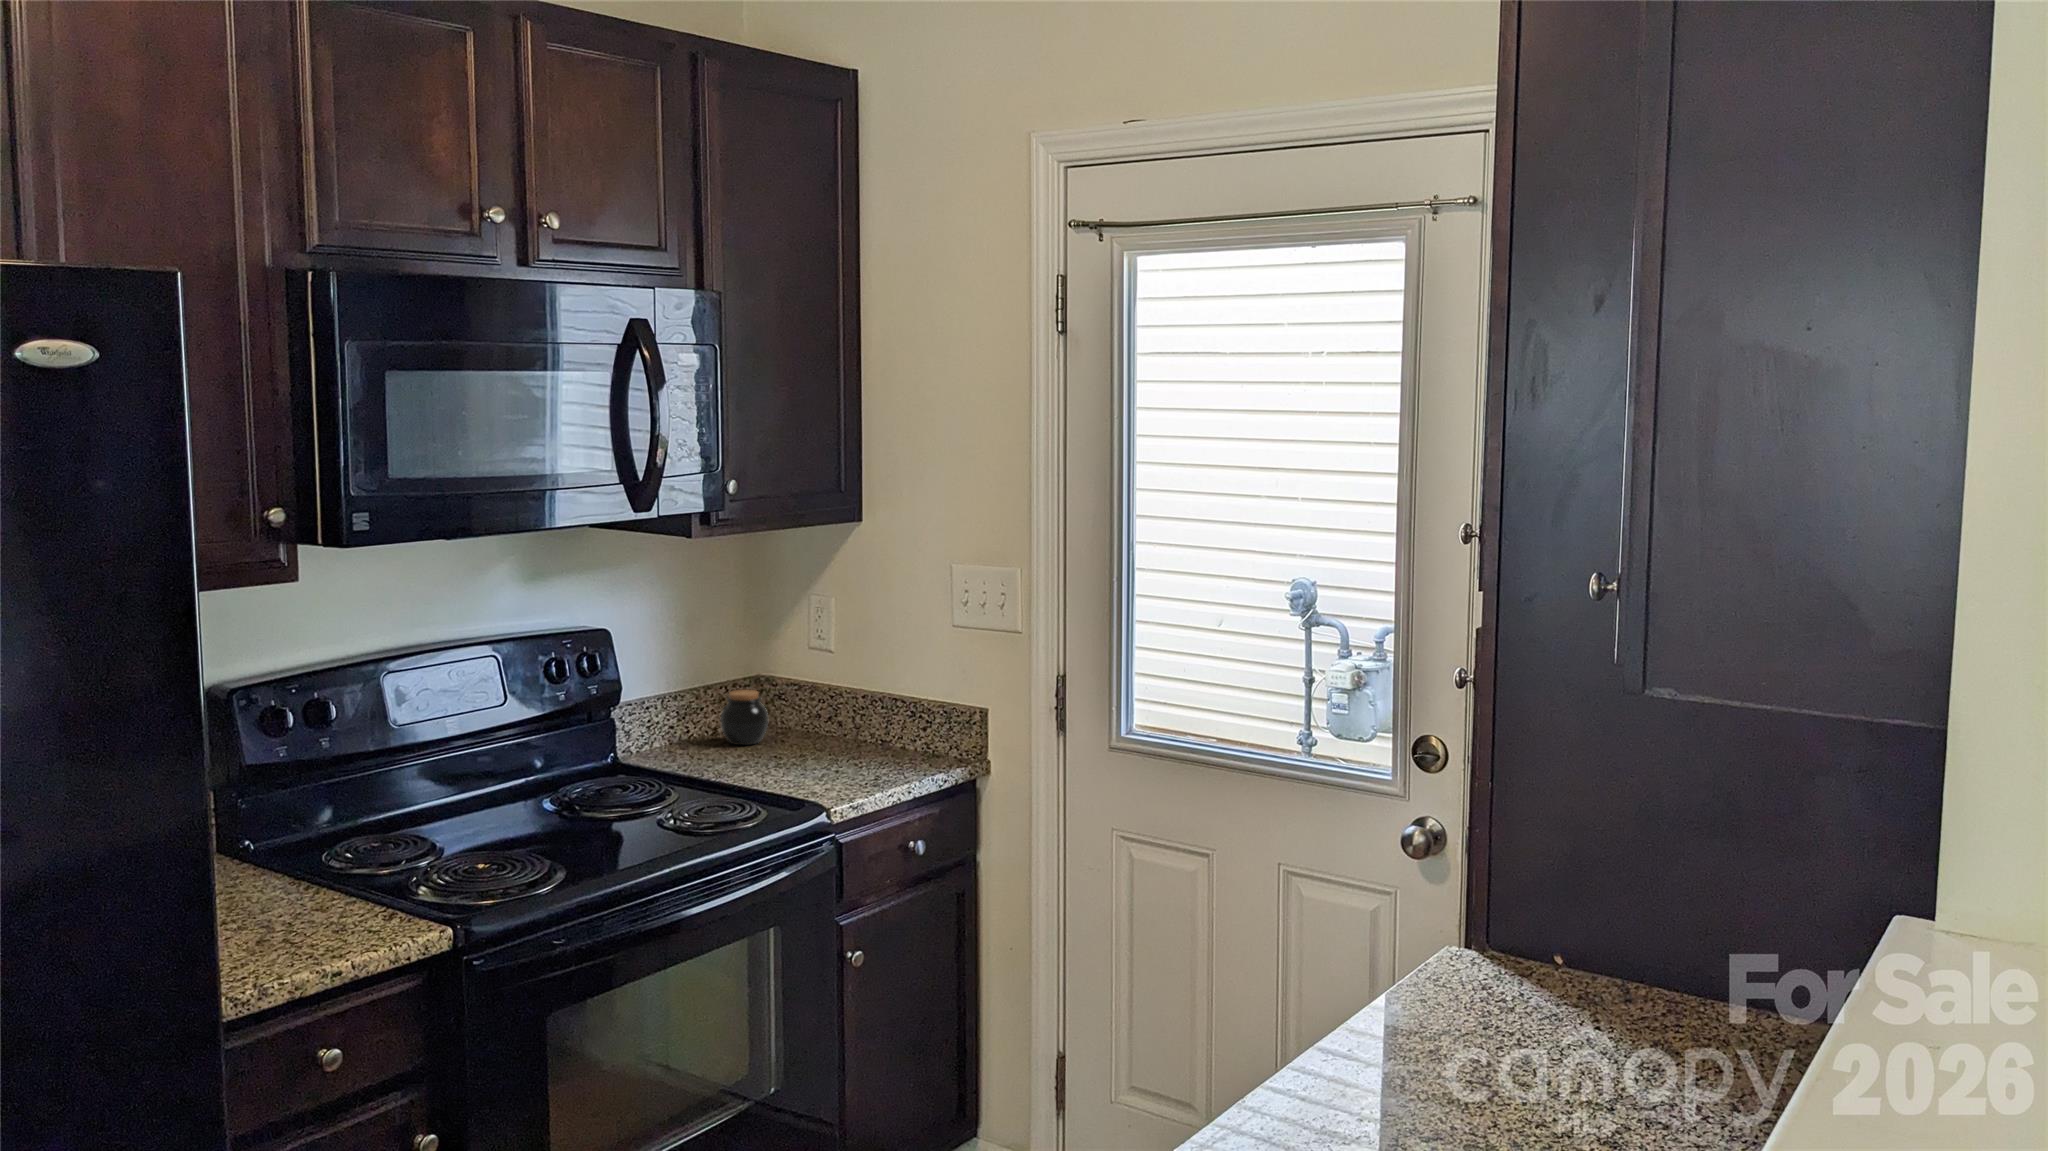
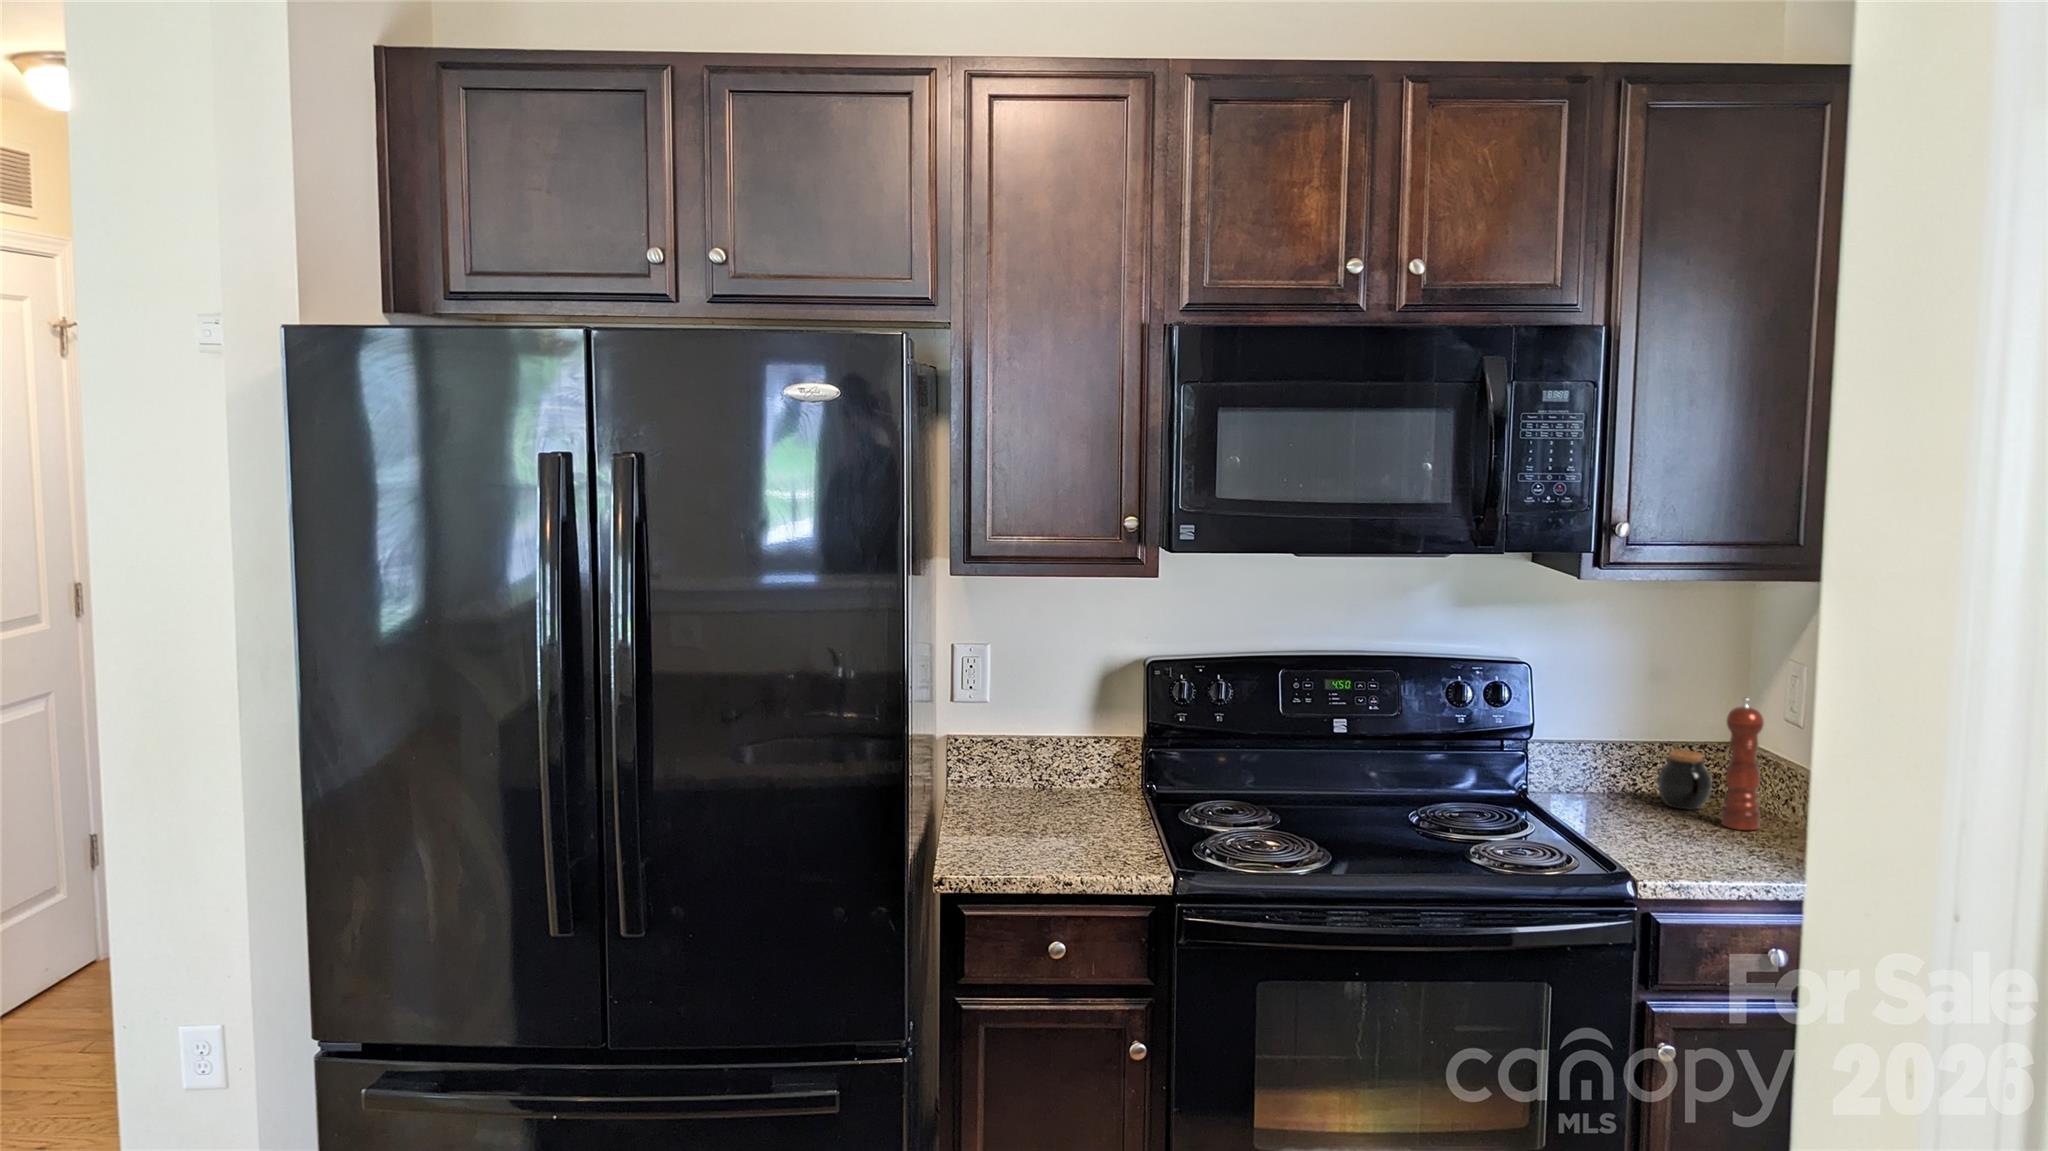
pepper mill: none [794,631,827,751] -> present [1722,698,1764,830]

